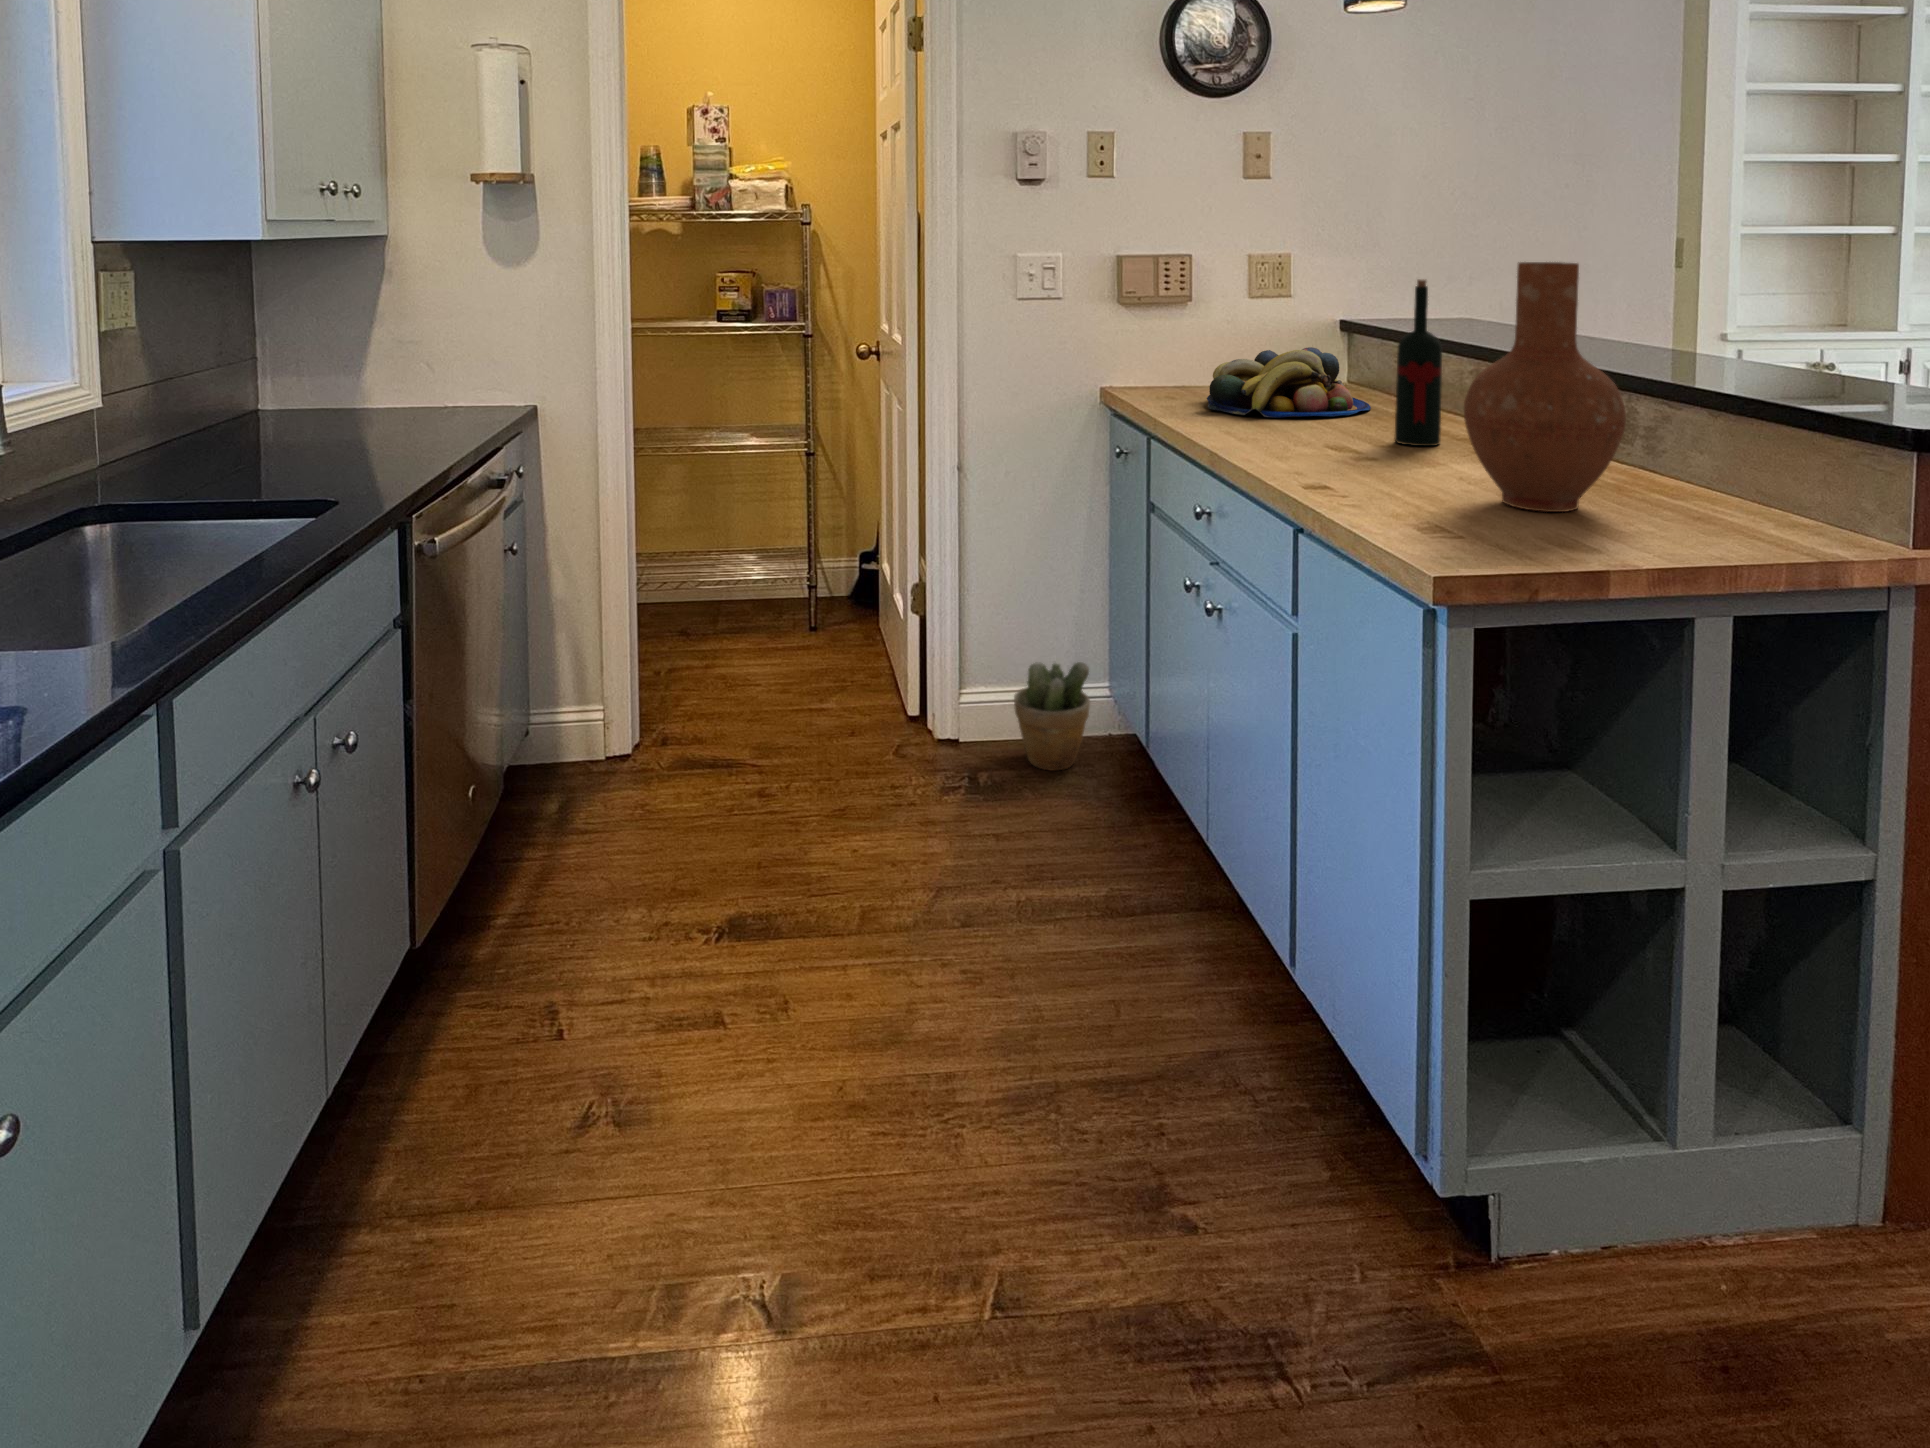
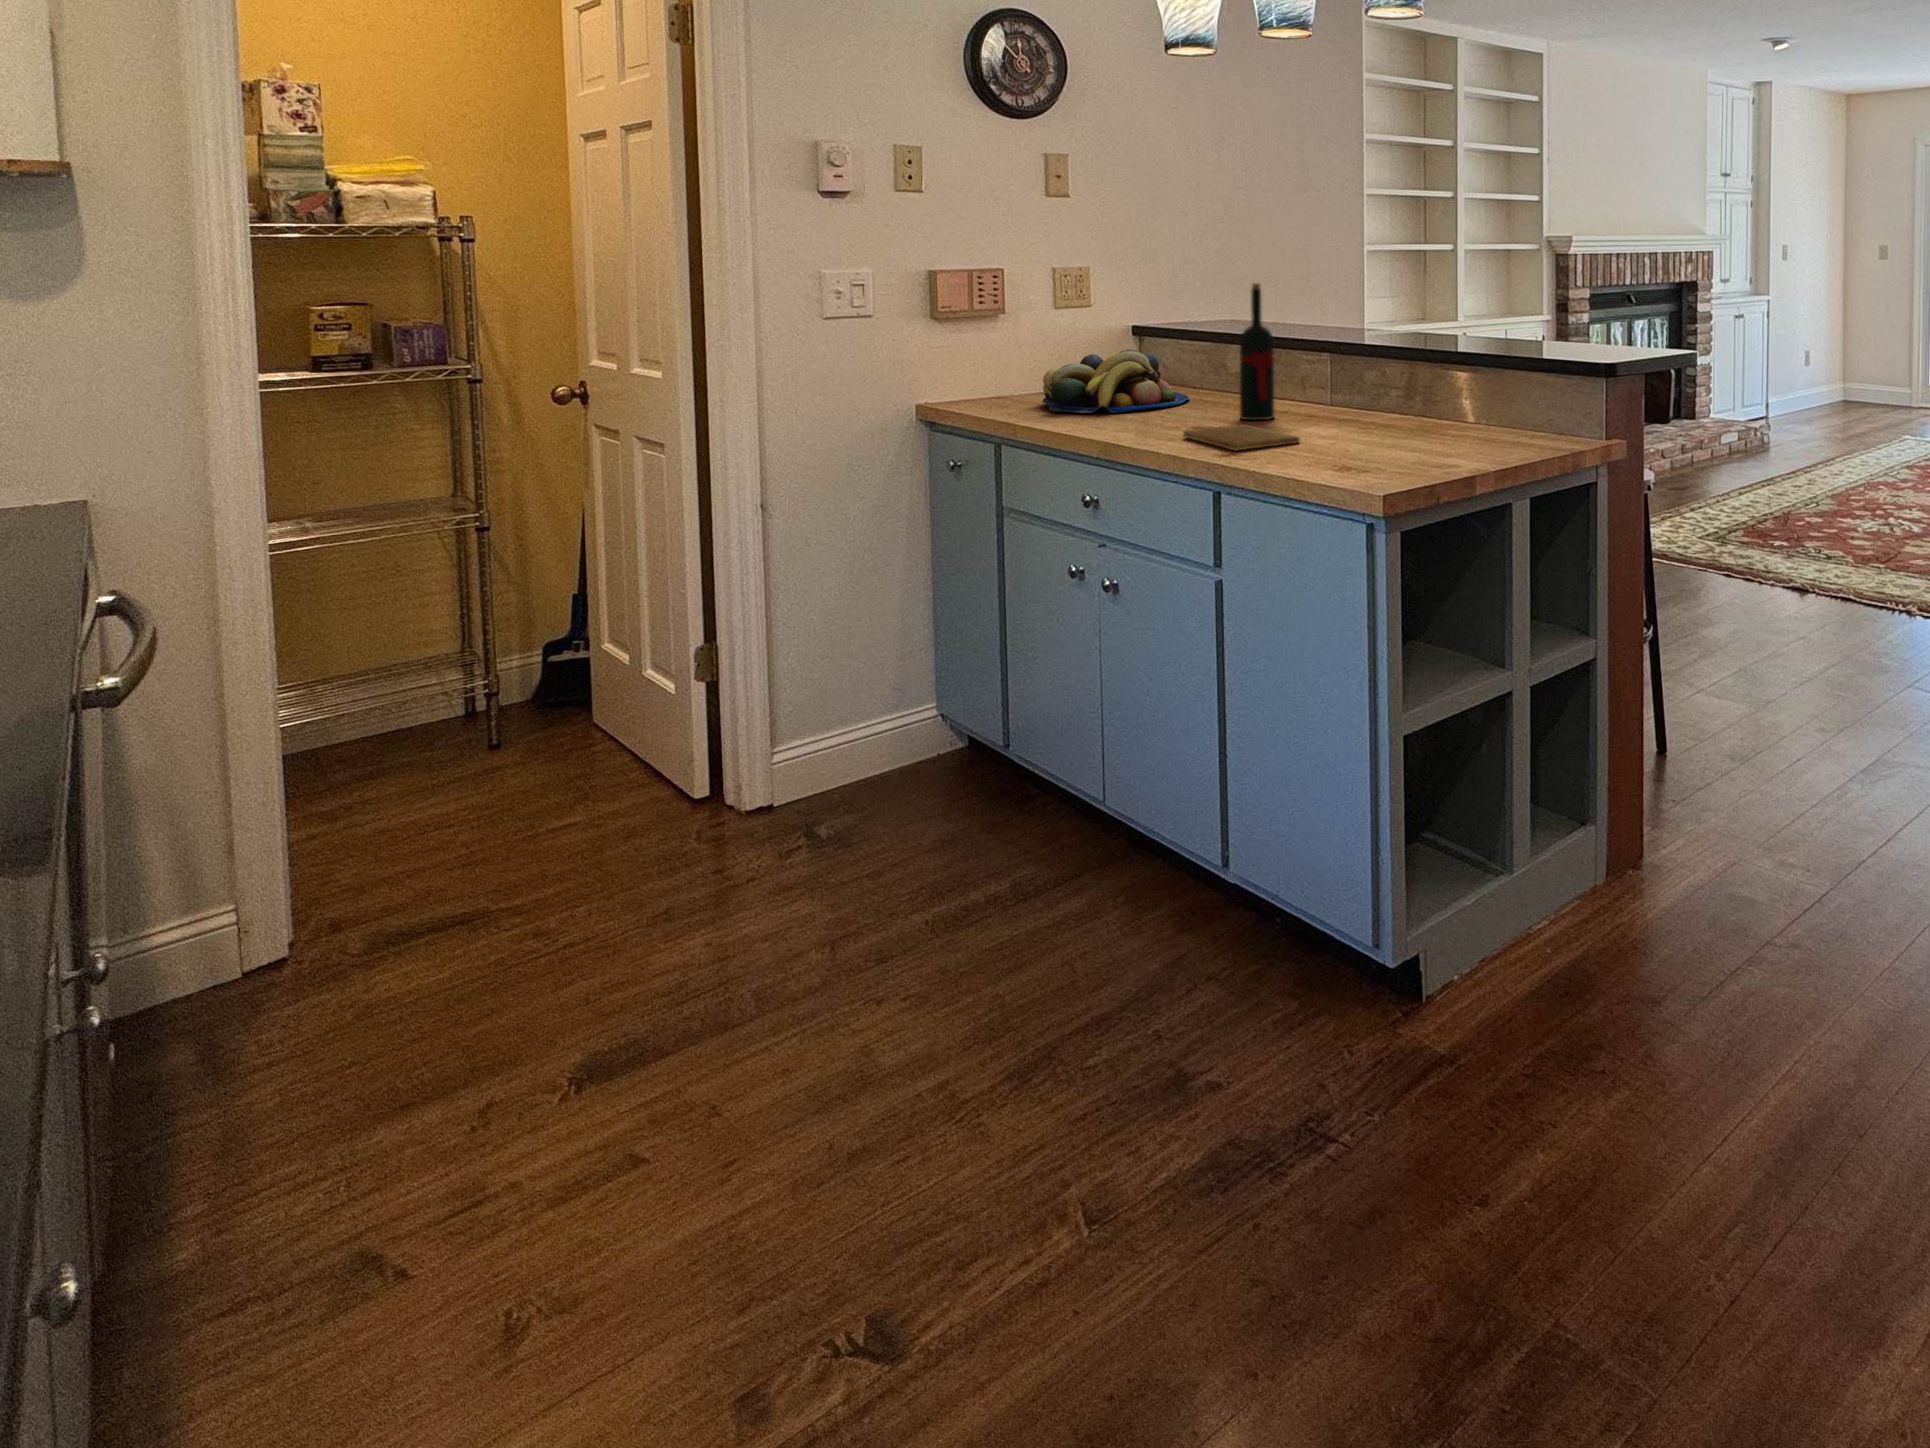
vase: present [1464,262,1626,512] -> none [1336,264,1445,450]
cutting board: none [1300,449,1427,482] -> present [1183,424,1300,450]
potted plant: present [1014,662,1090,771] -> none [844,682,930,802]

